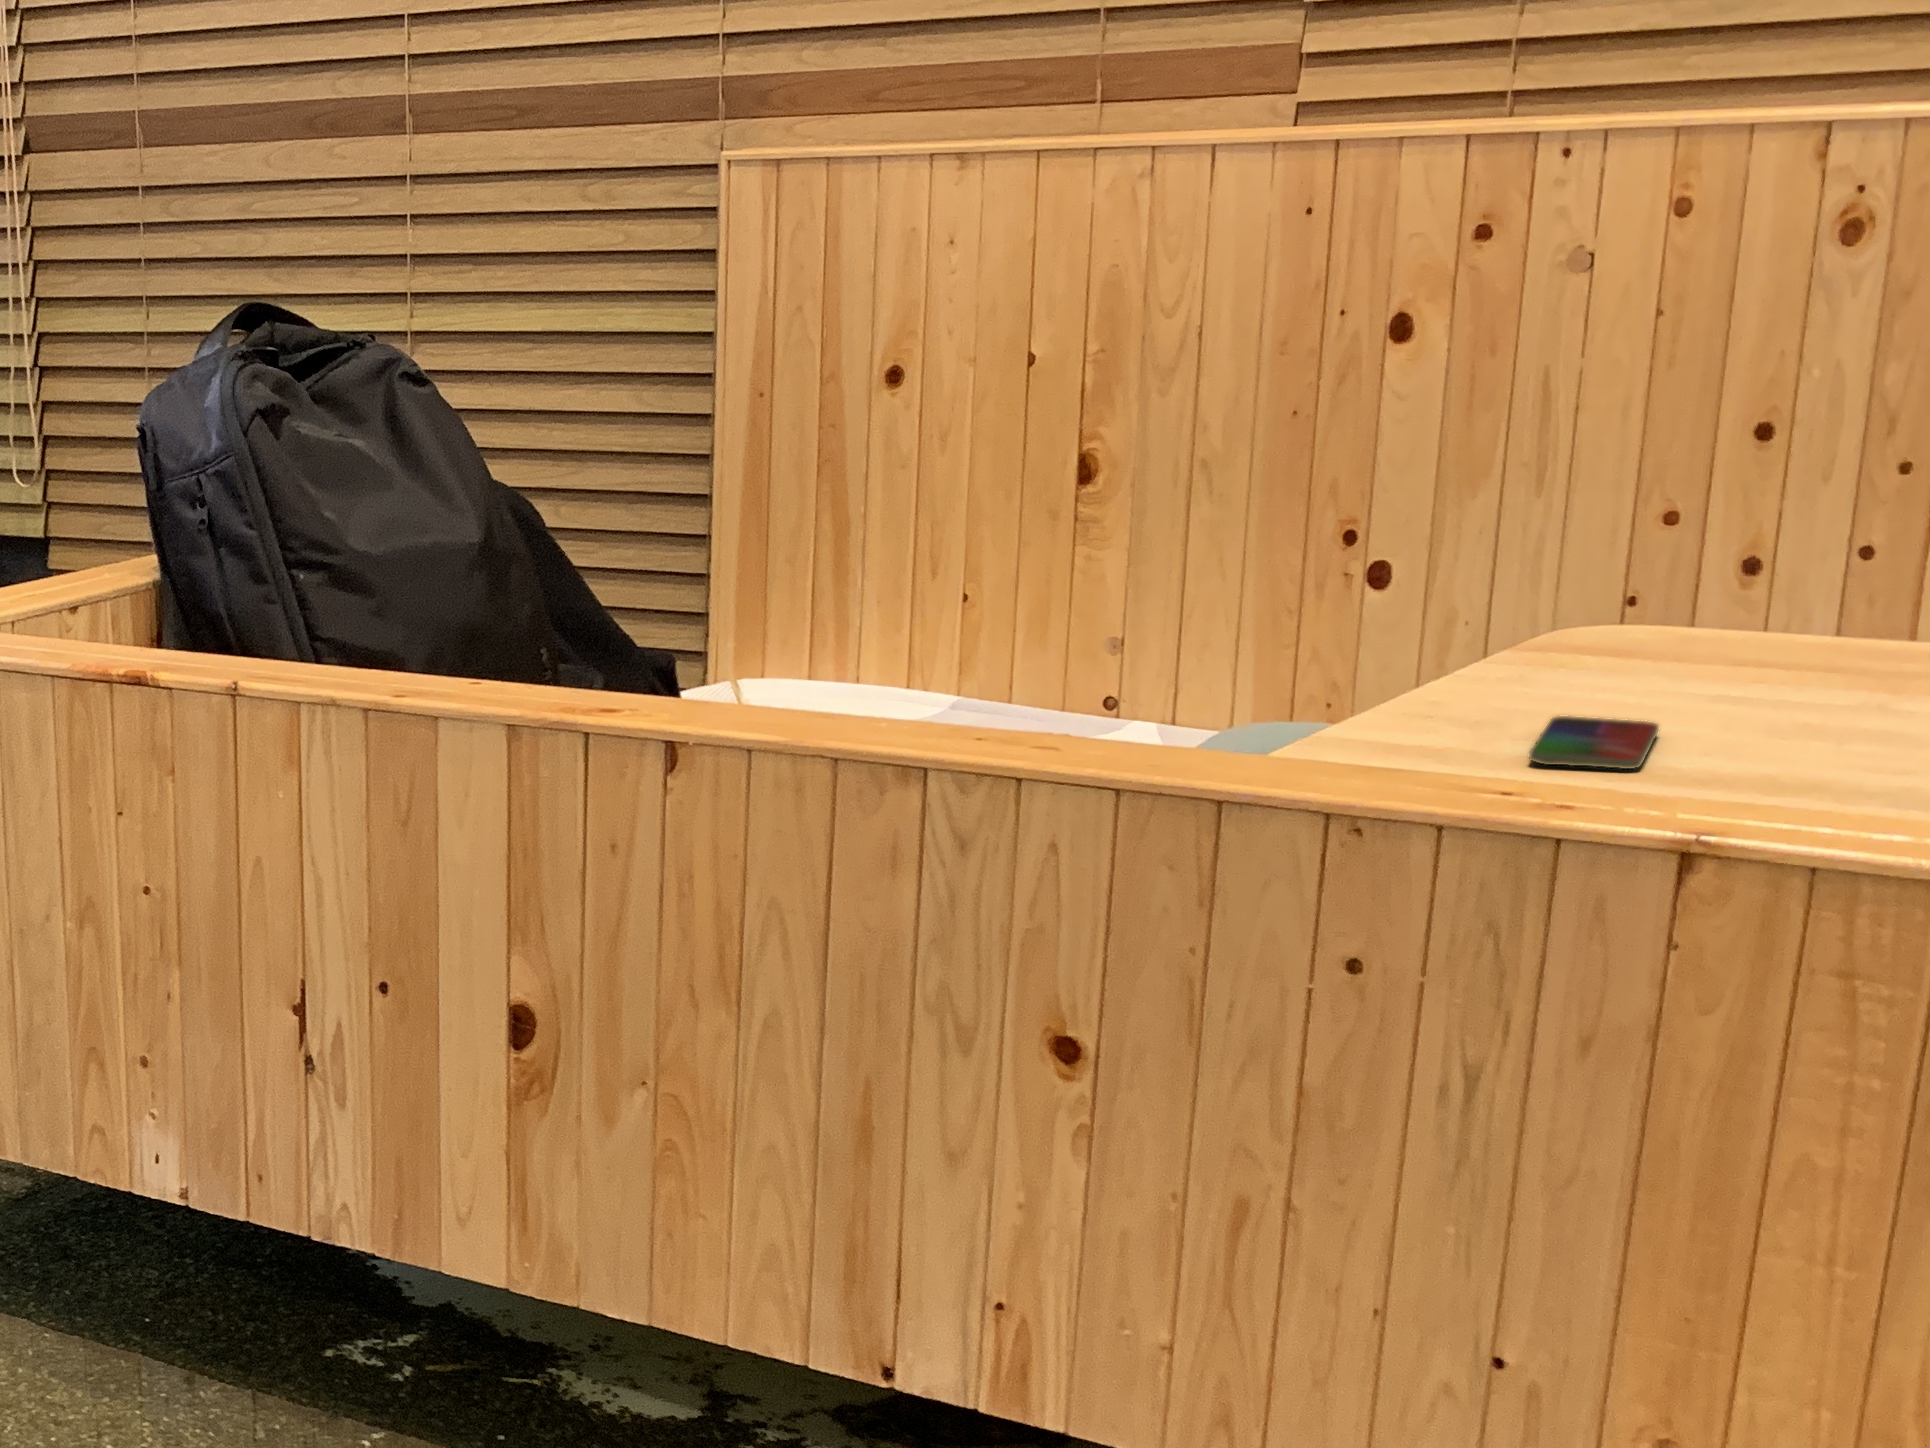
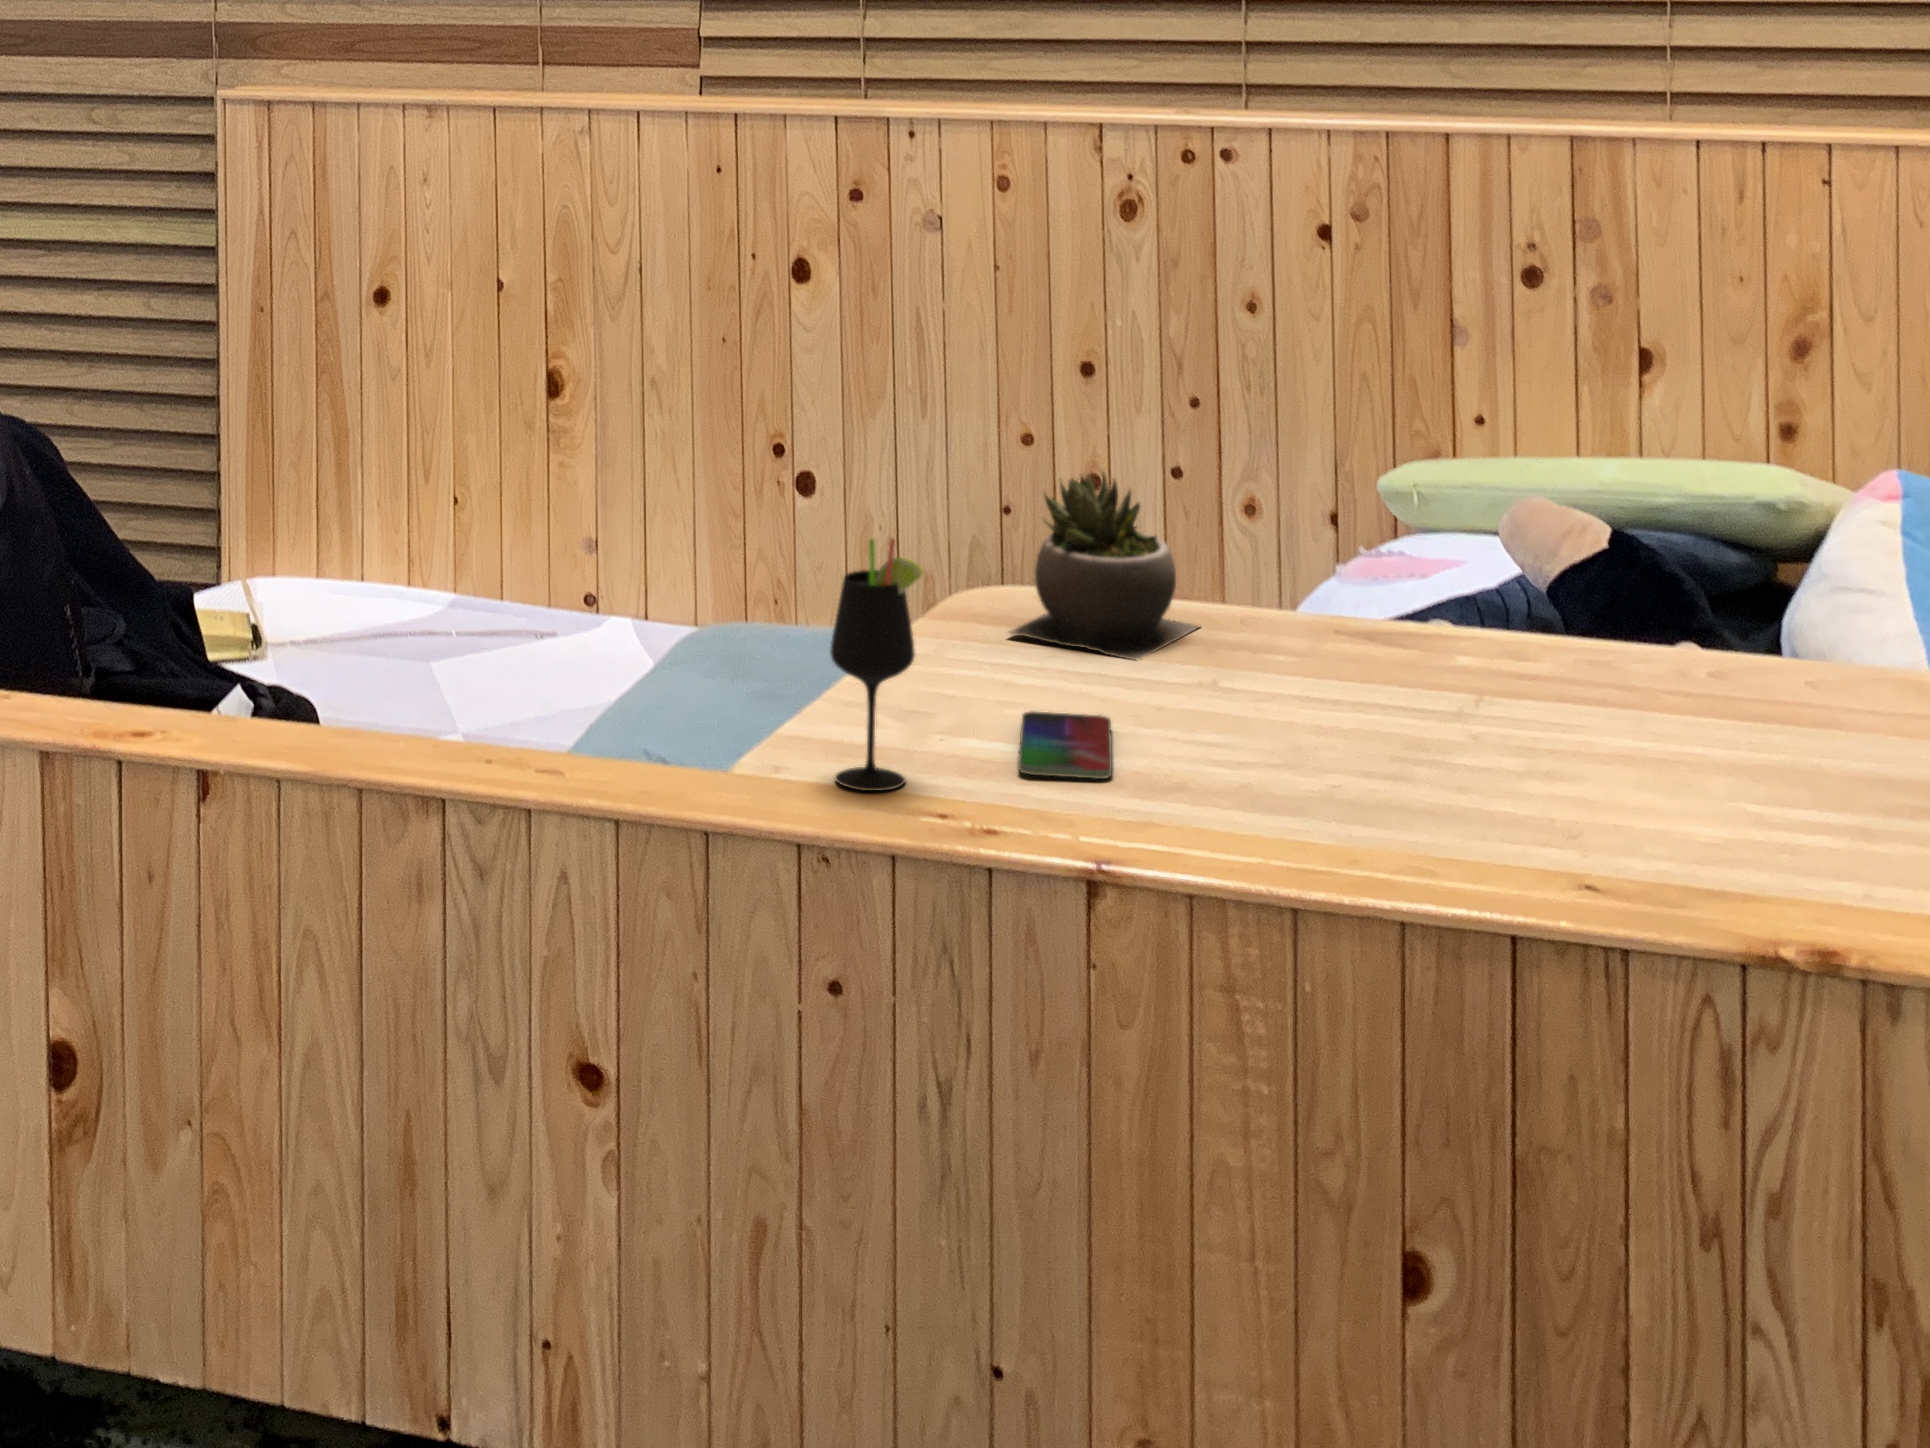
succulent plant: none [1562,479,1818,688] -> present [1008,473,1199,660]
wine glass: none [1312,497,1435,770] -> present [830,539,923,791]

